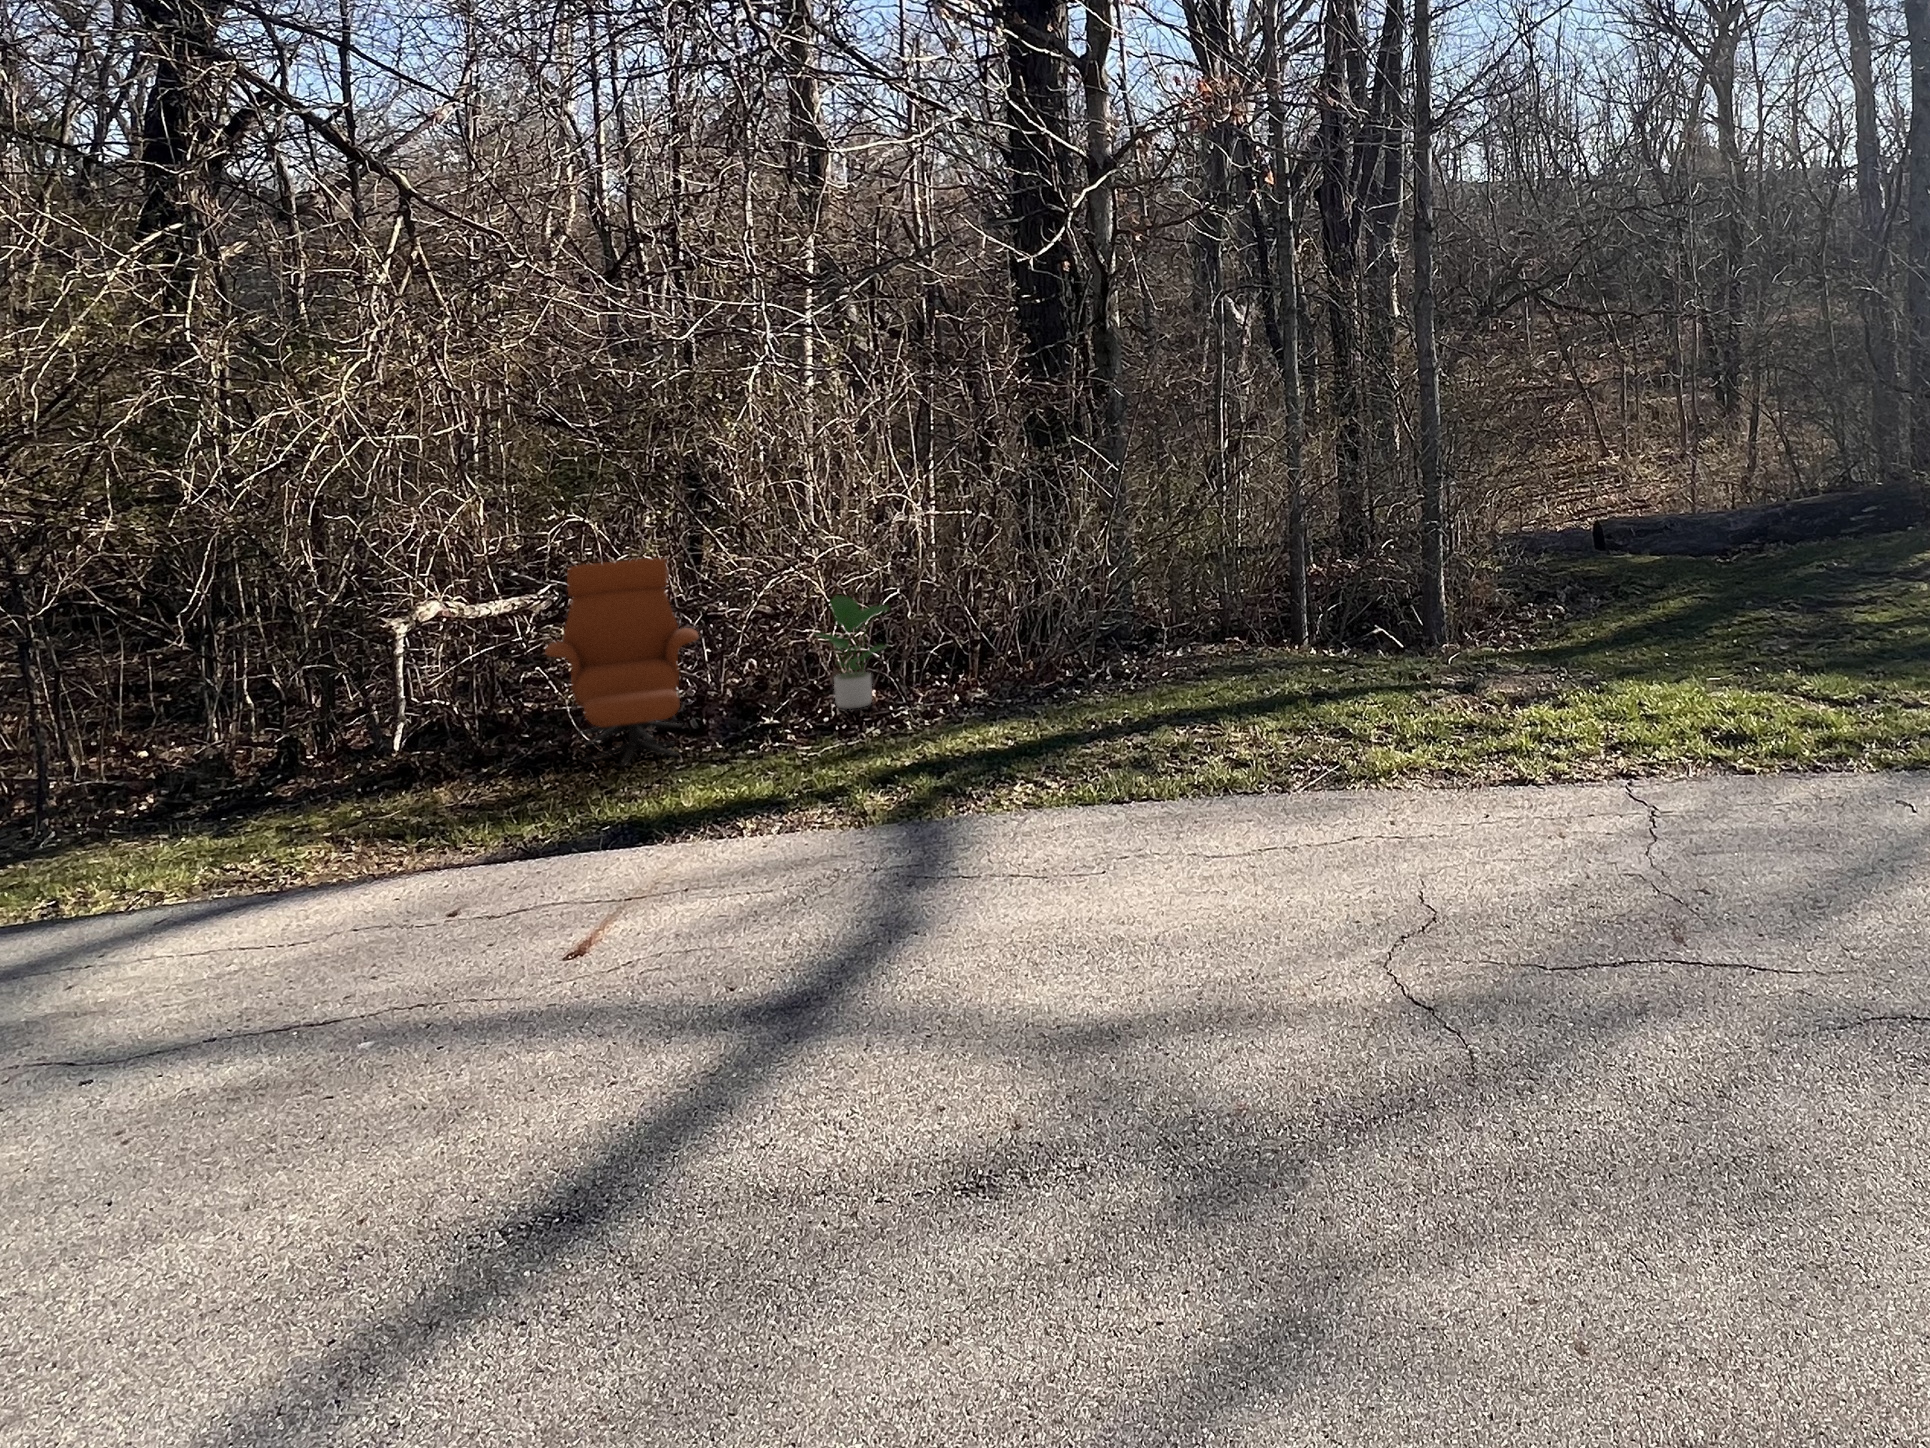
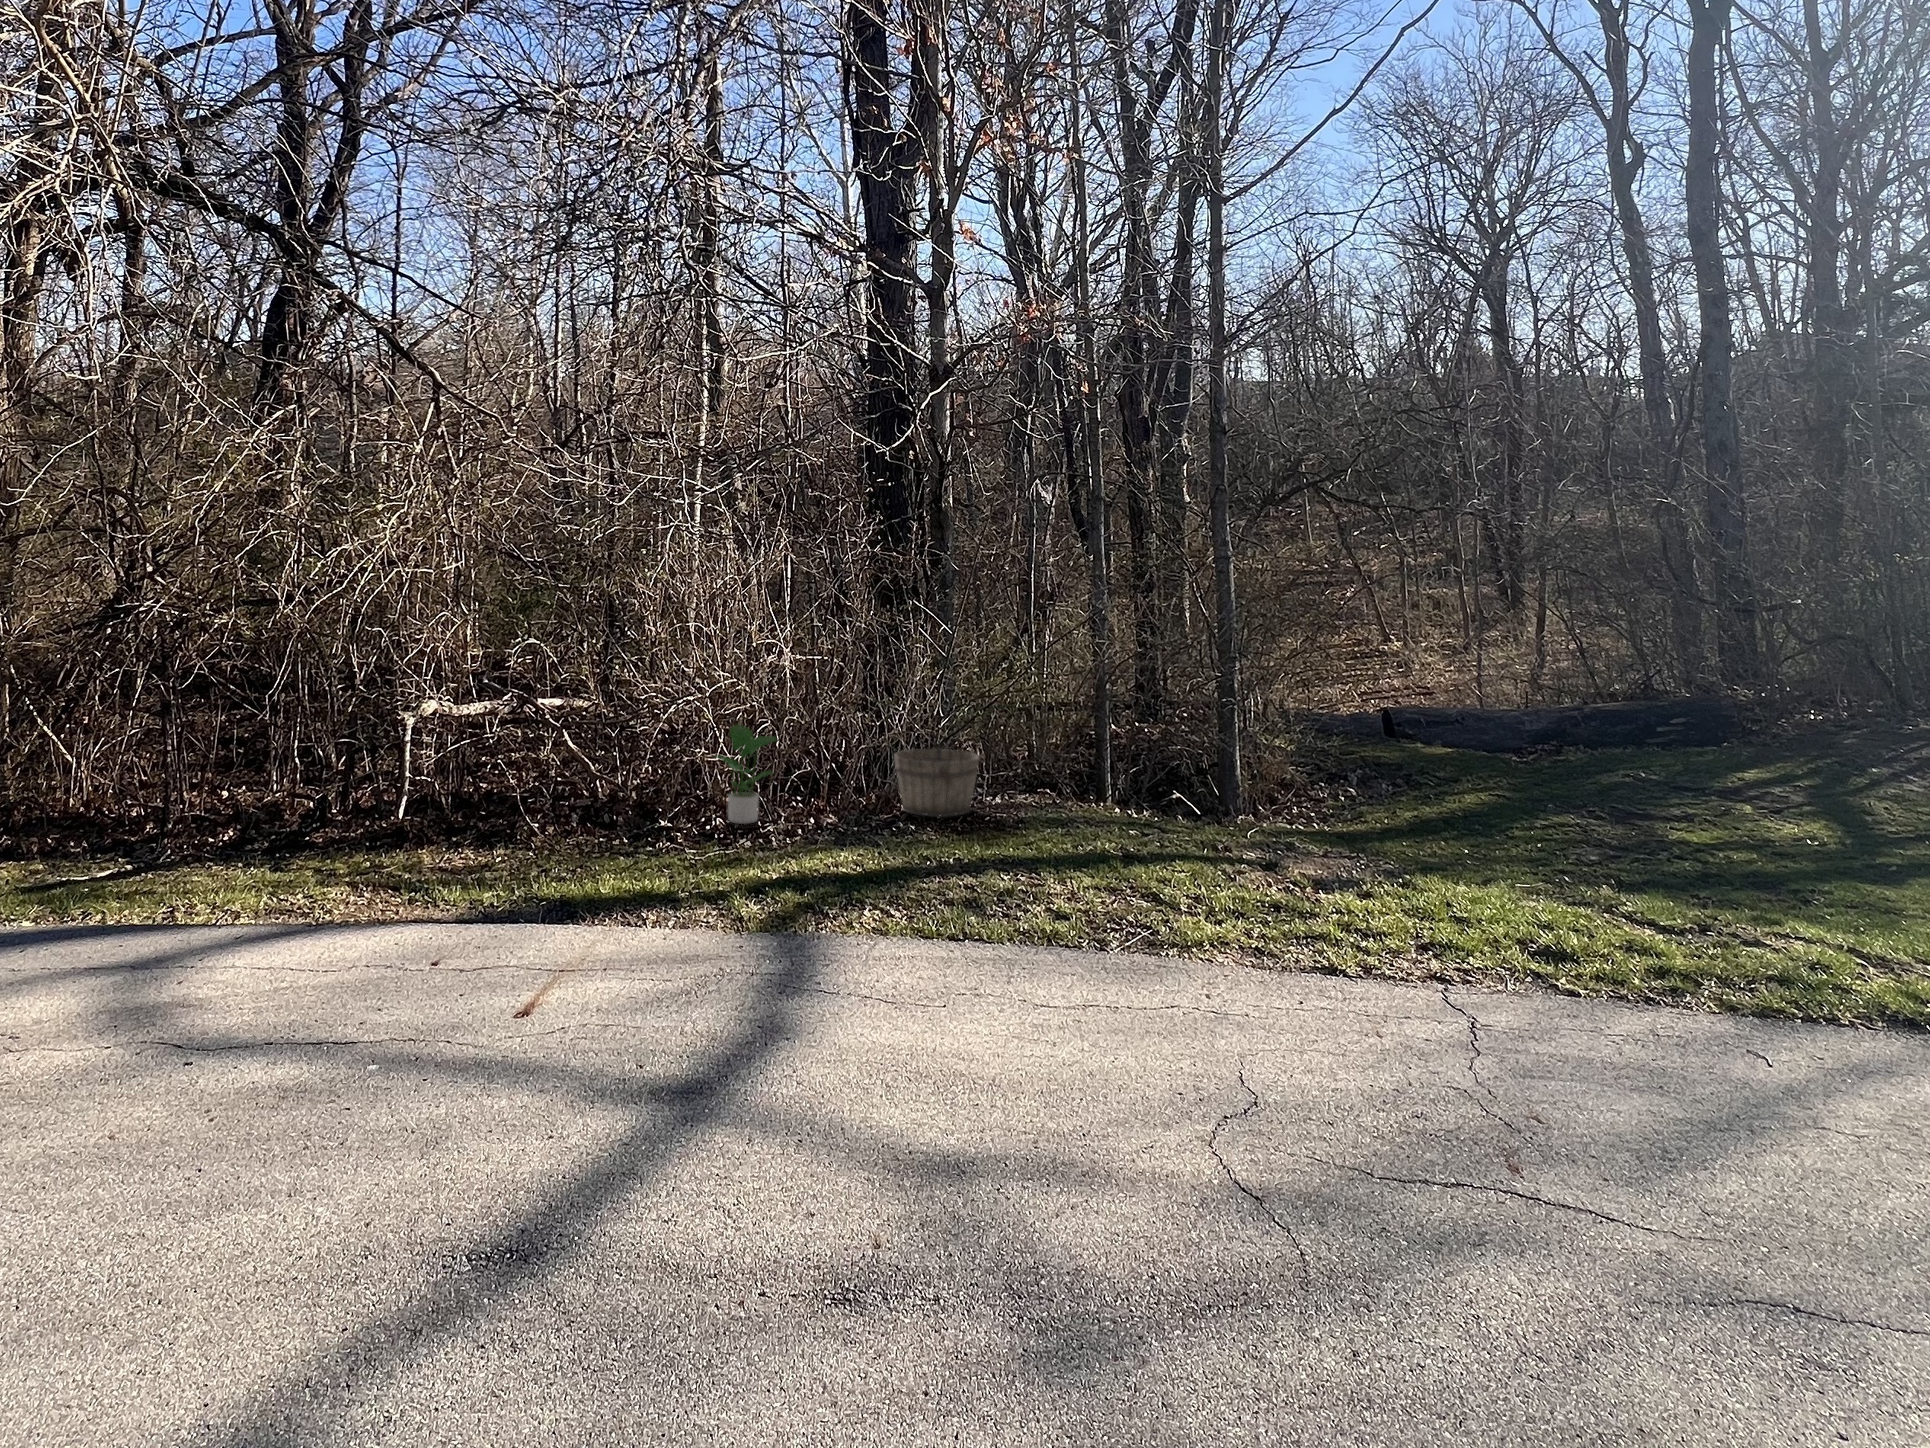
lounge chair: present [545,558,699,766] -> none [500,677,622,851]
wooden bucket: none [1025,582,1125,675] -> present [894,735,979,817]

